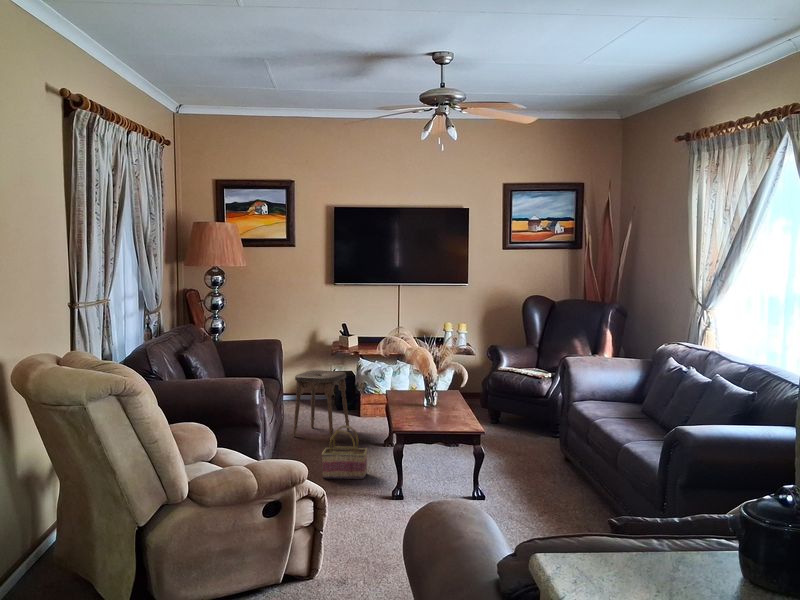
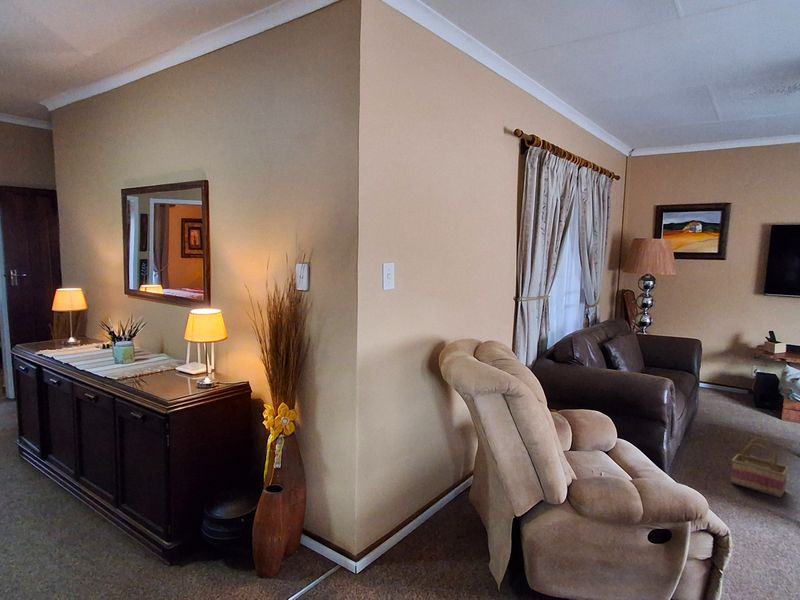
stool: present [293,370,349,439] -> none [705,371,769,439]

